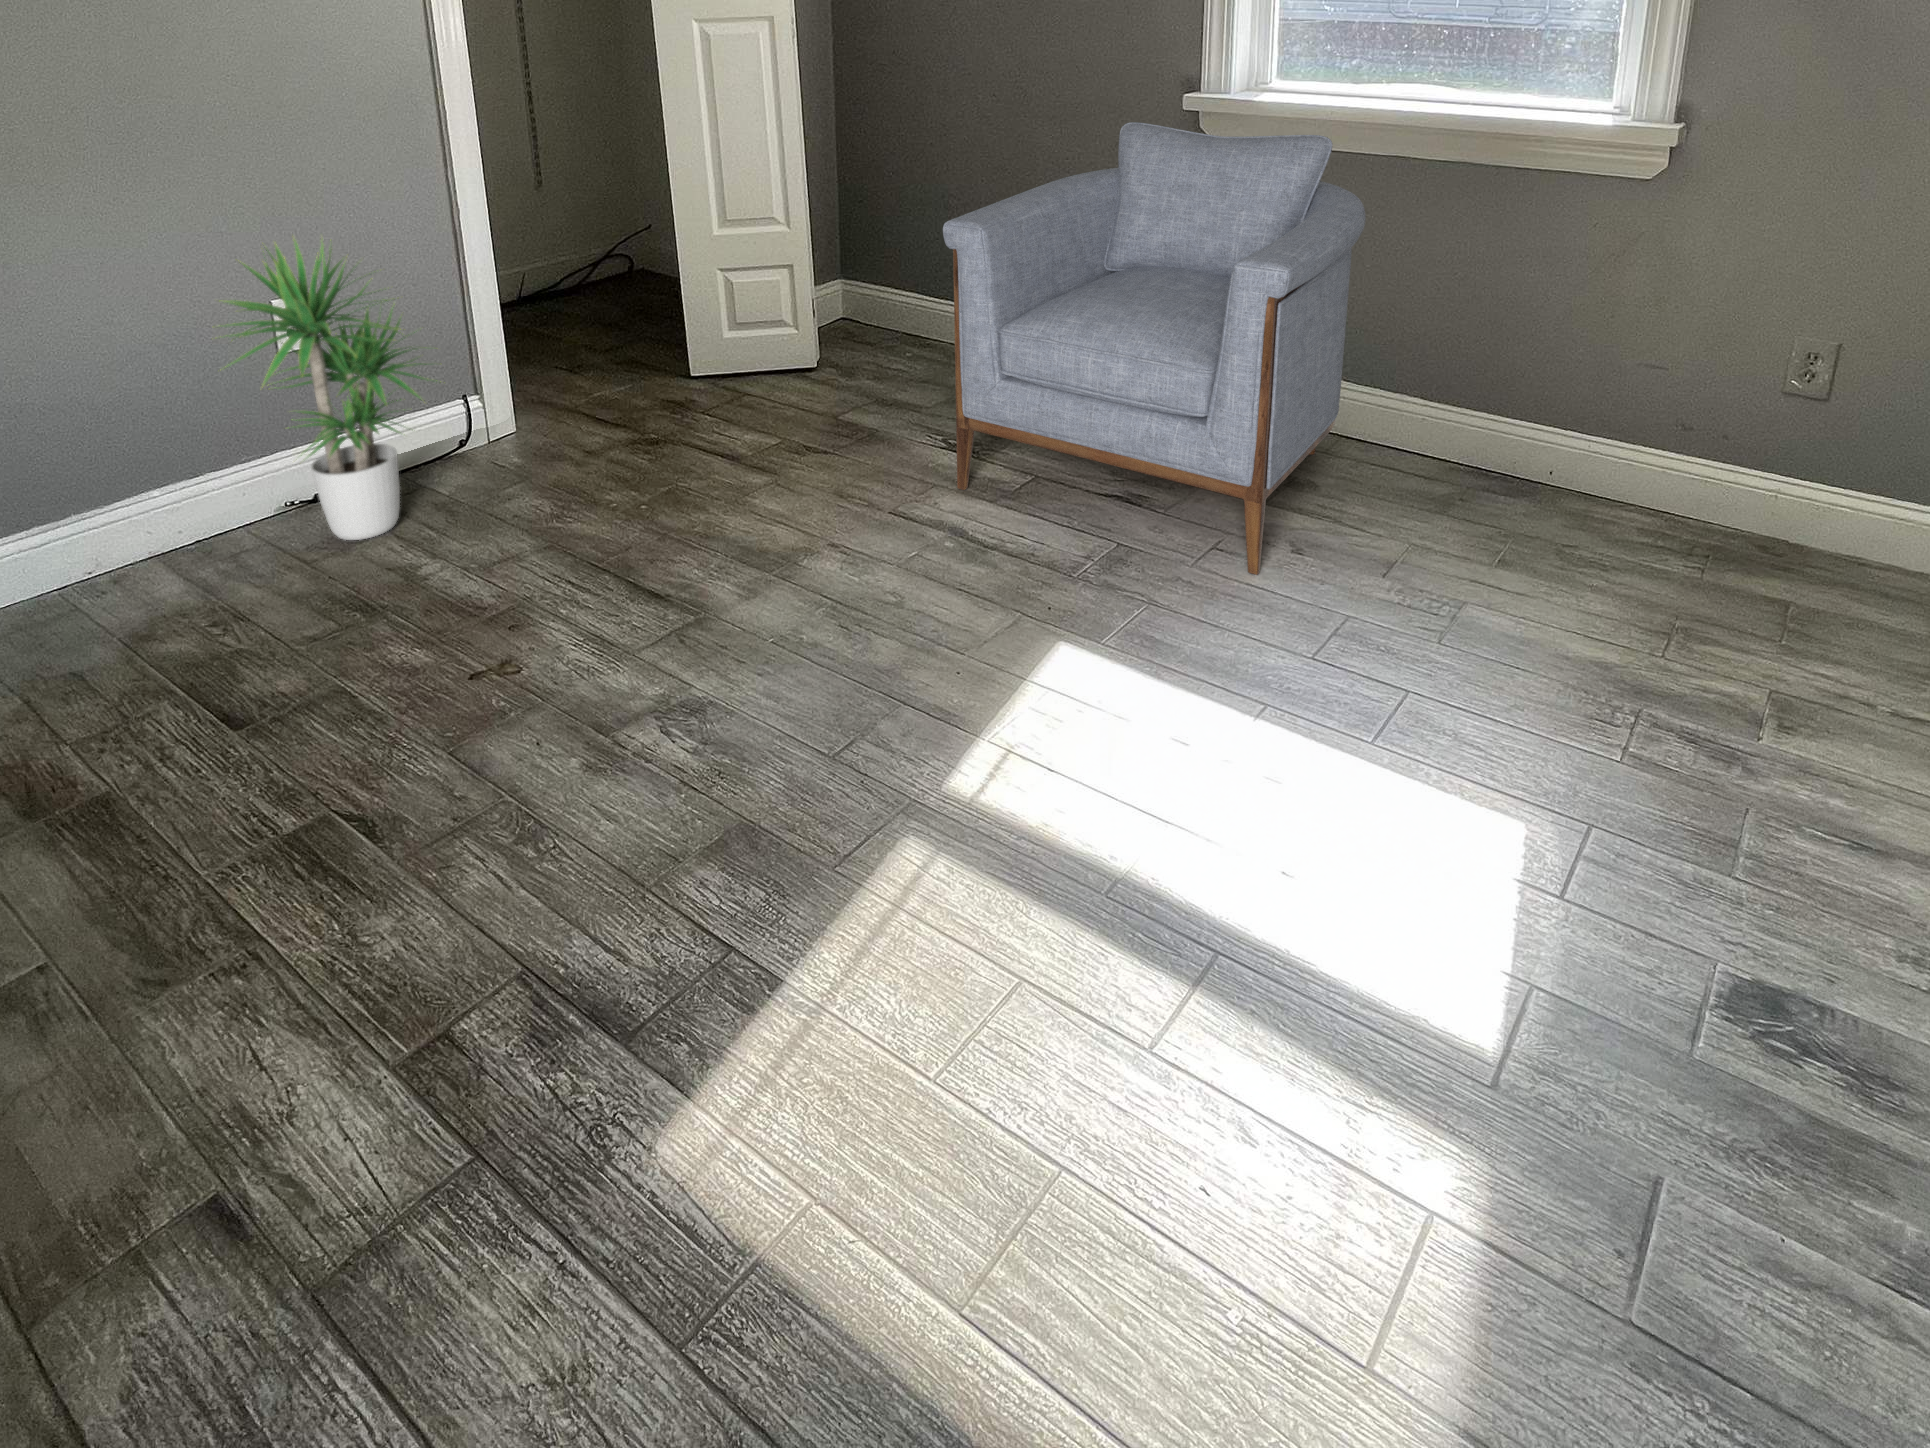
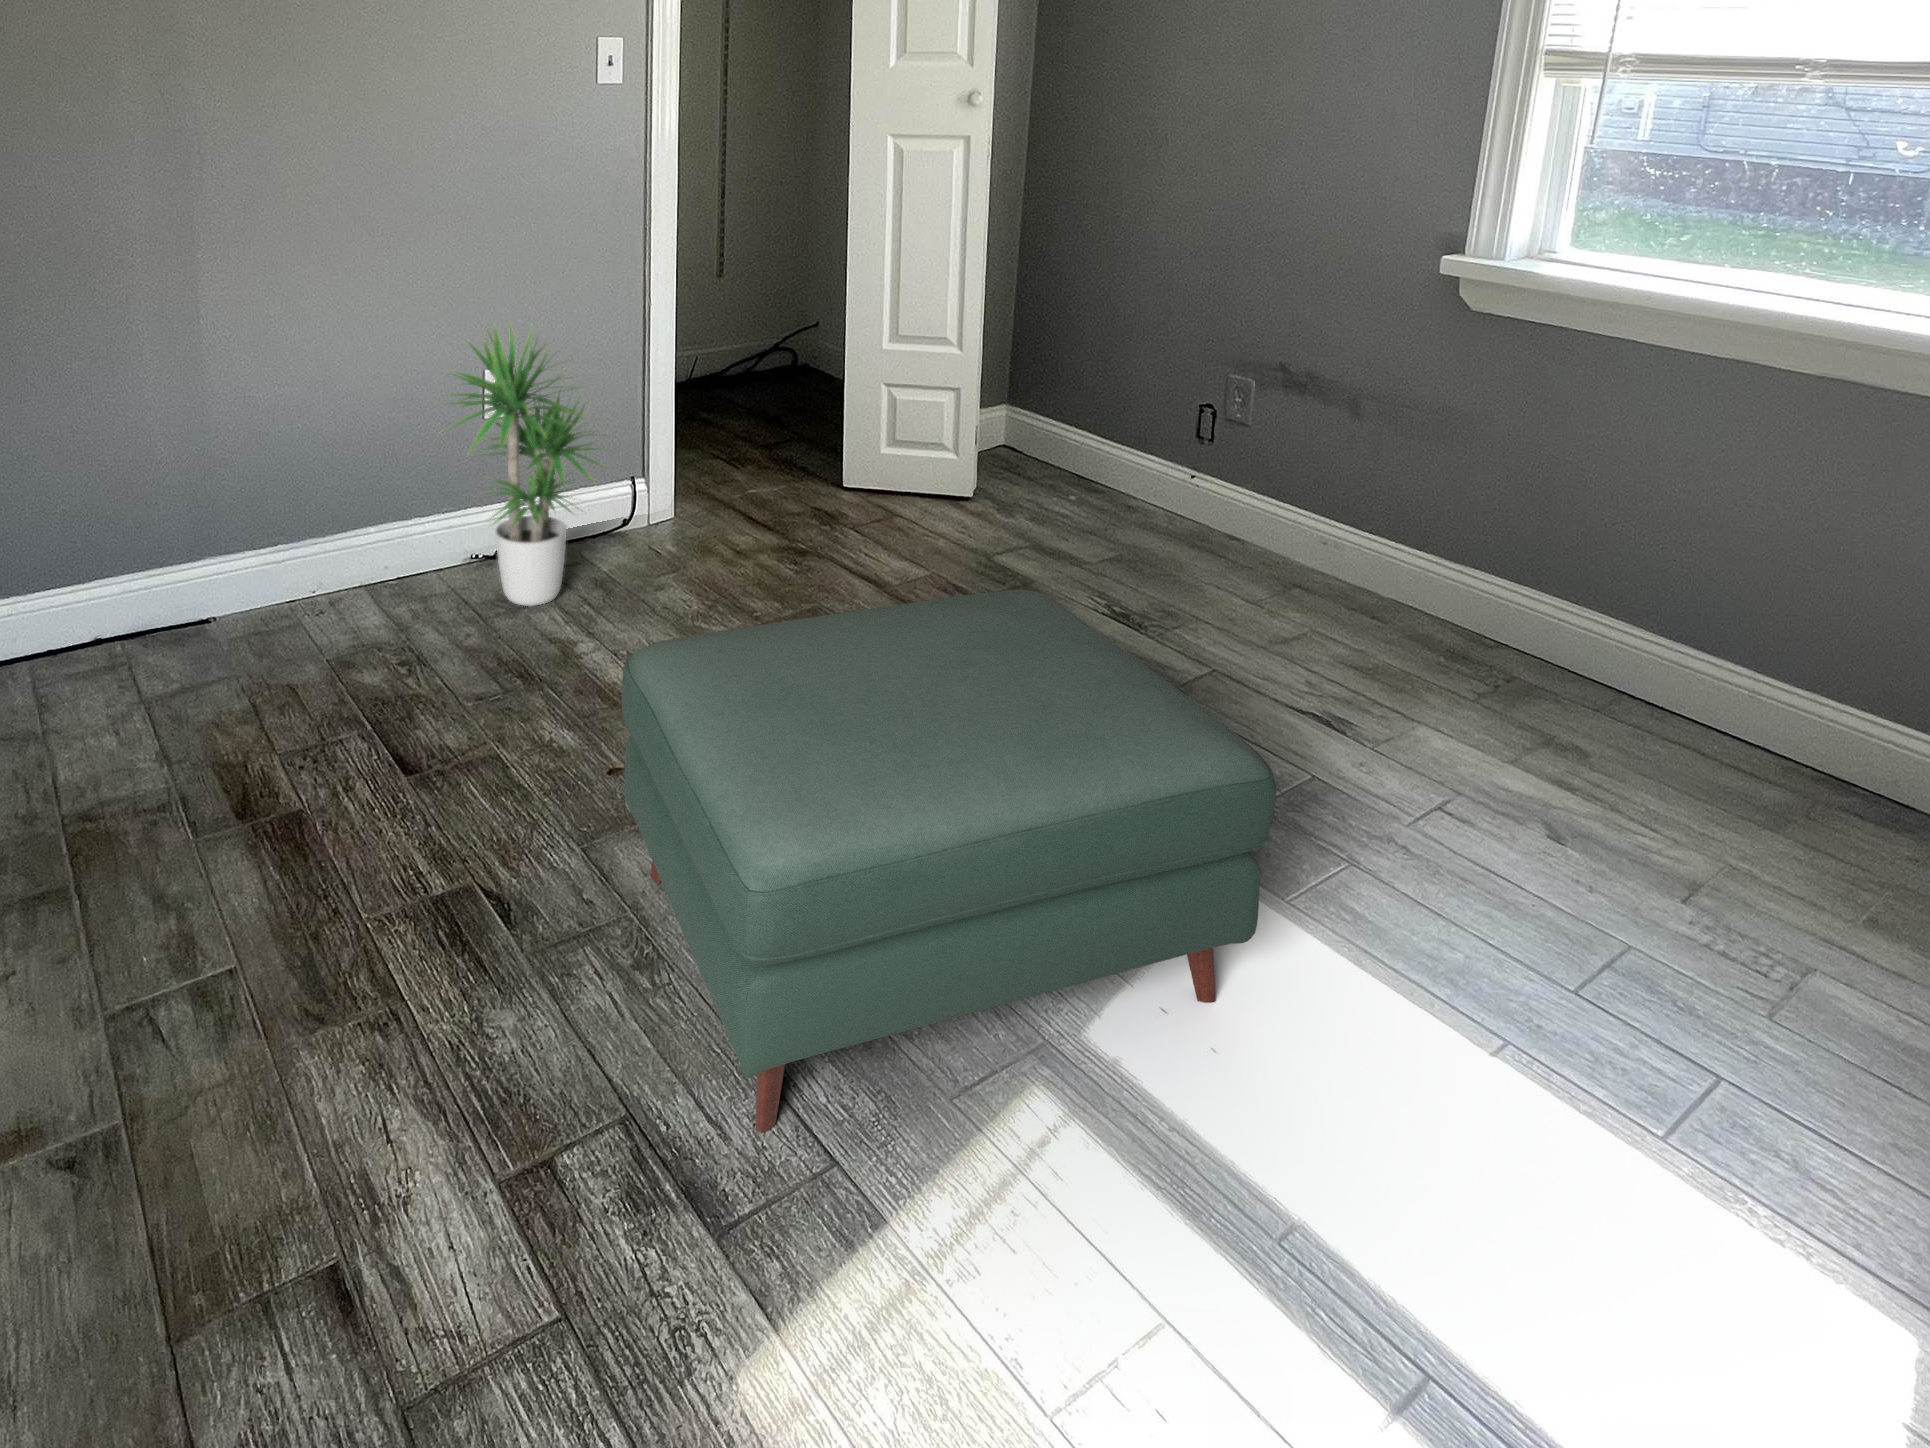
armchair: present [943,122,1366,575] -> none [1117,280,1710,869]
ottoman: none [470,422,1072,944] -> present [621,590,1276,1133]

